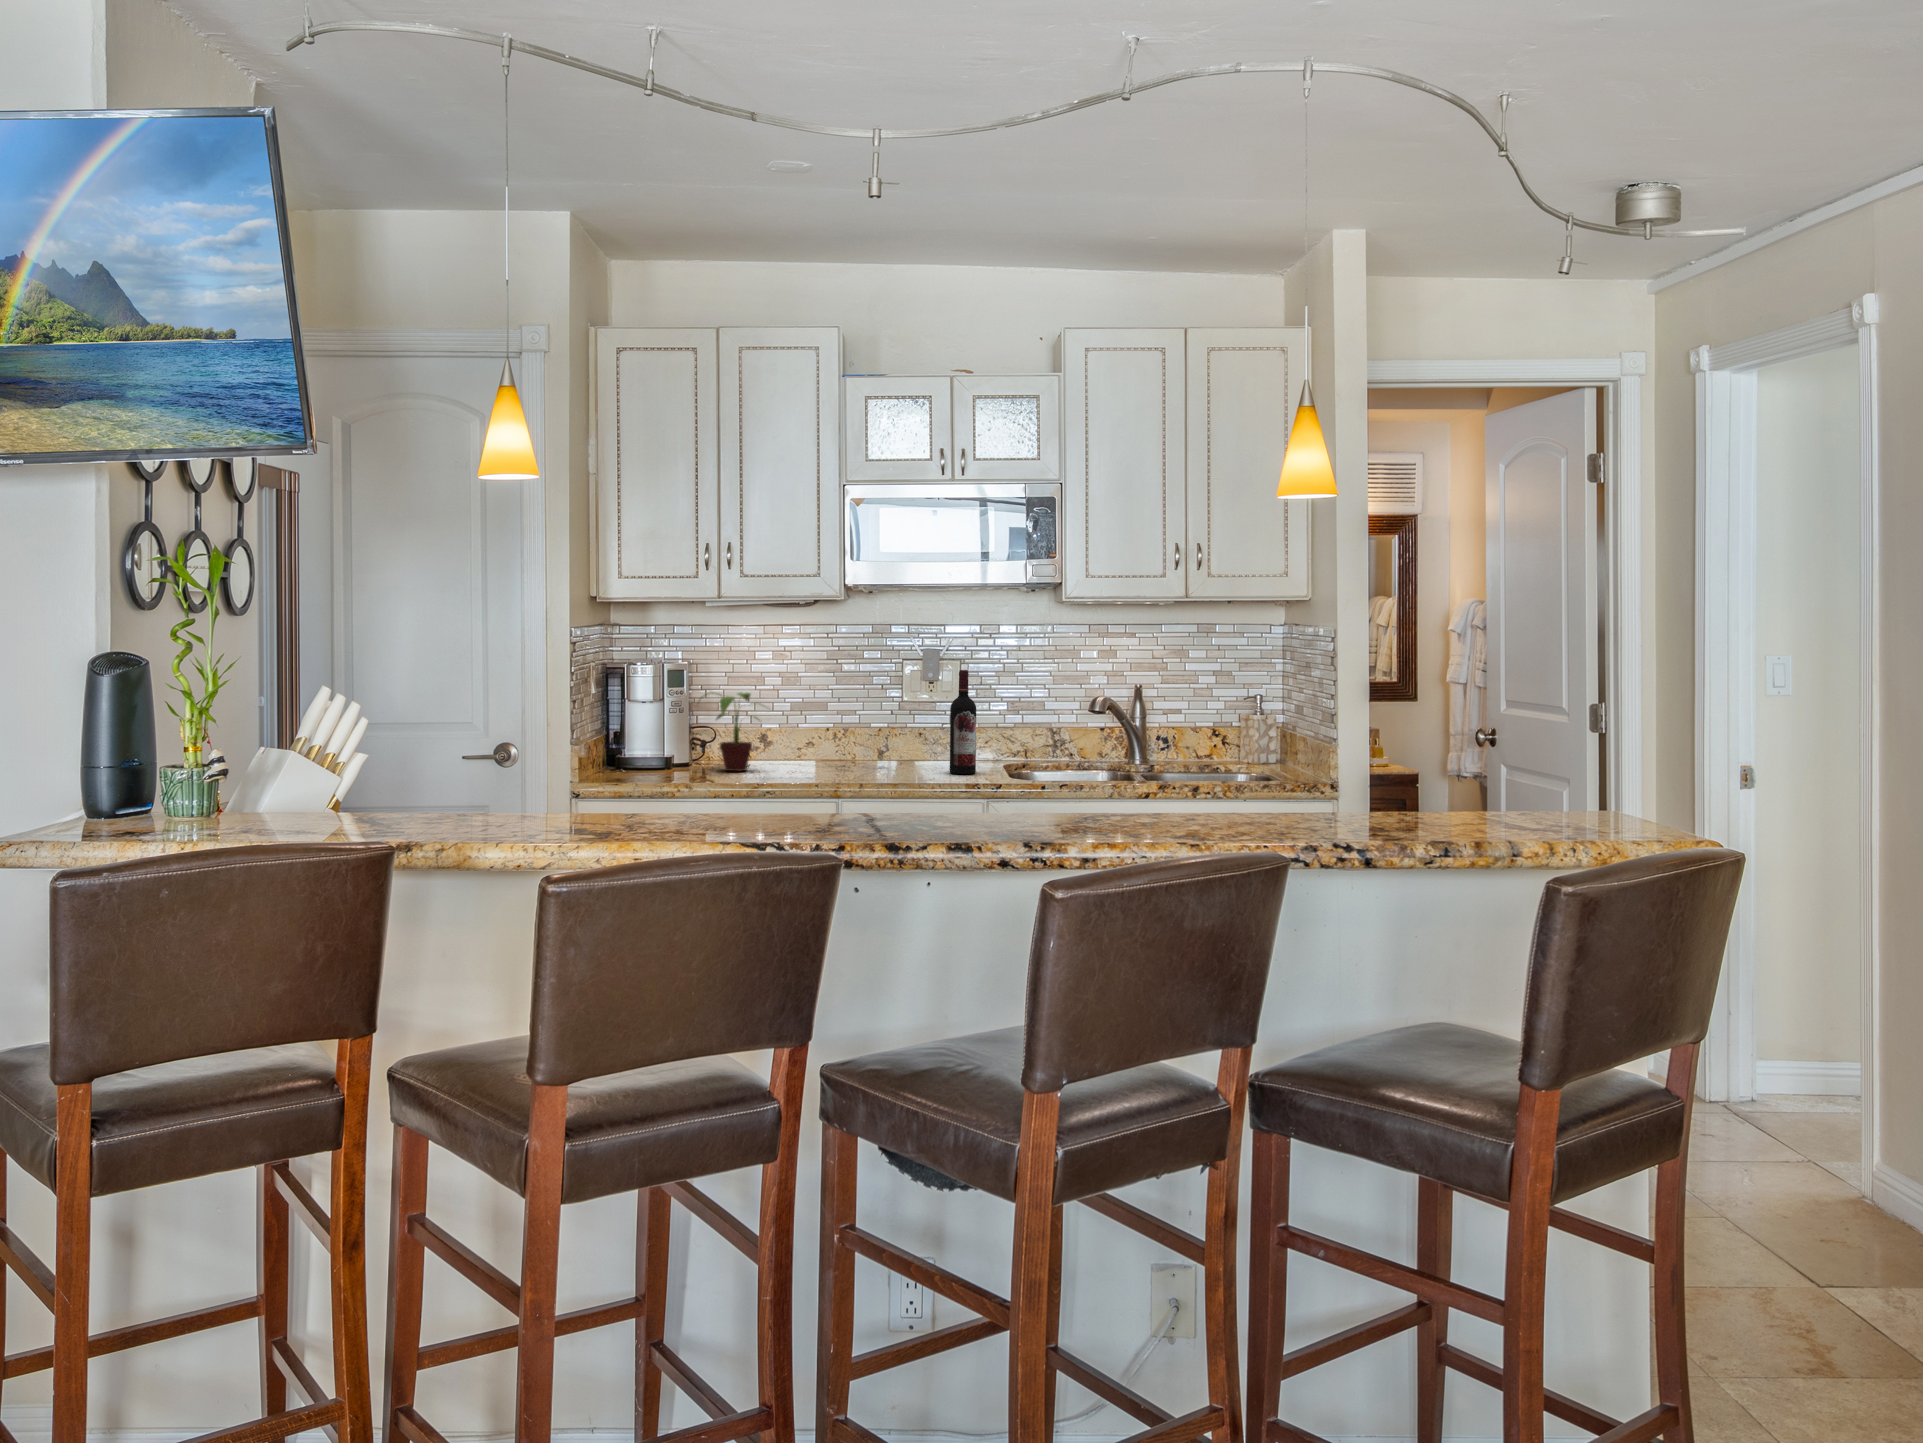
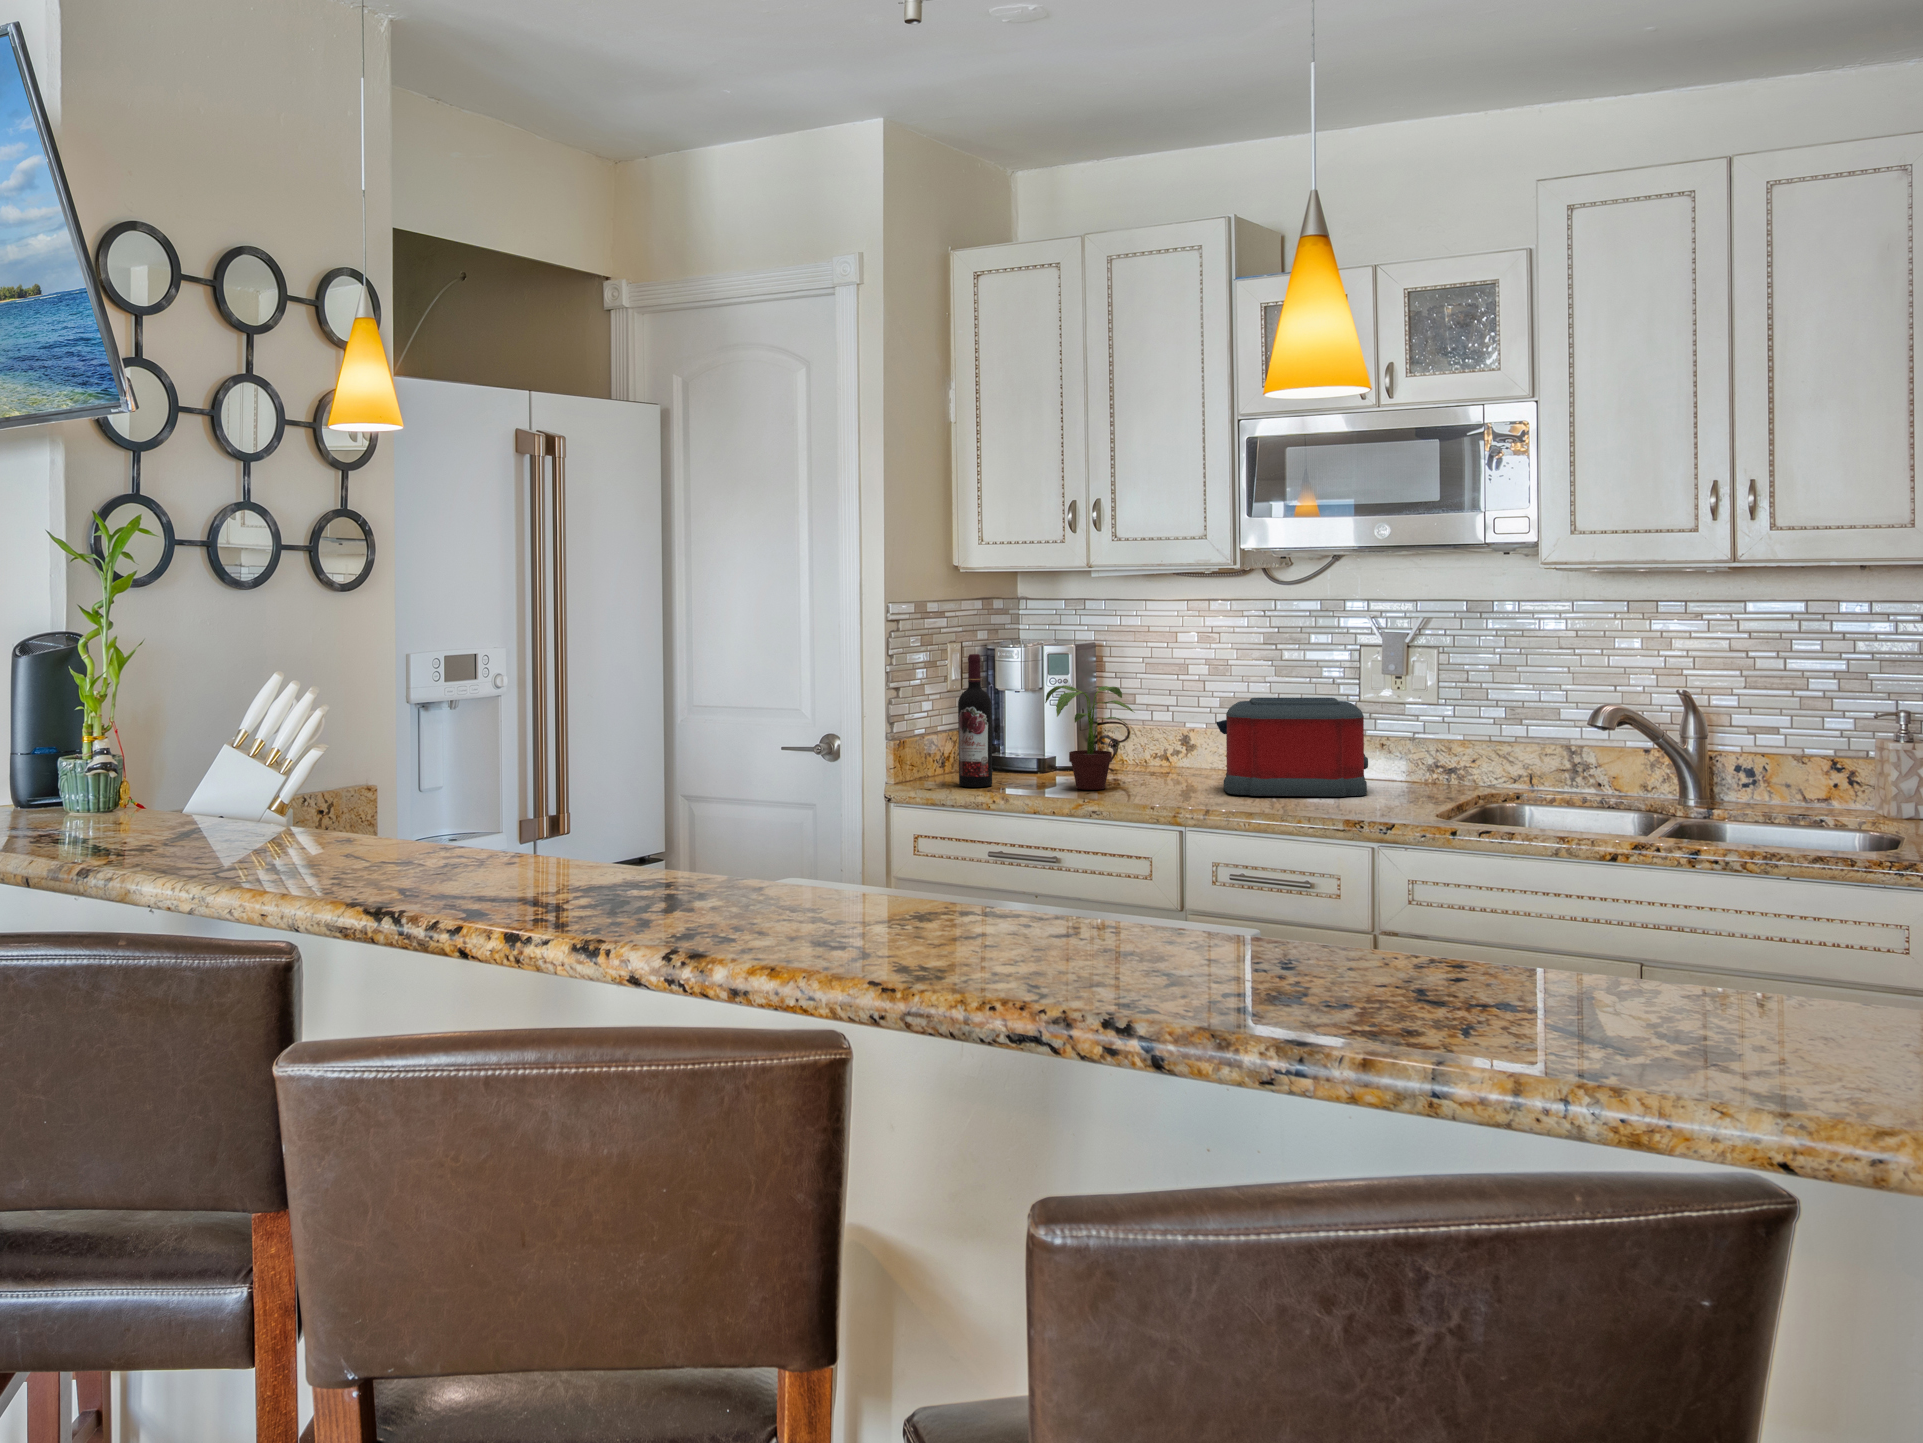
wine bottle: present [950,670,976,774] -> present [958,654,992,787]
toaster: none [827,698,932,770] -> present [1216,698,1368,797]

